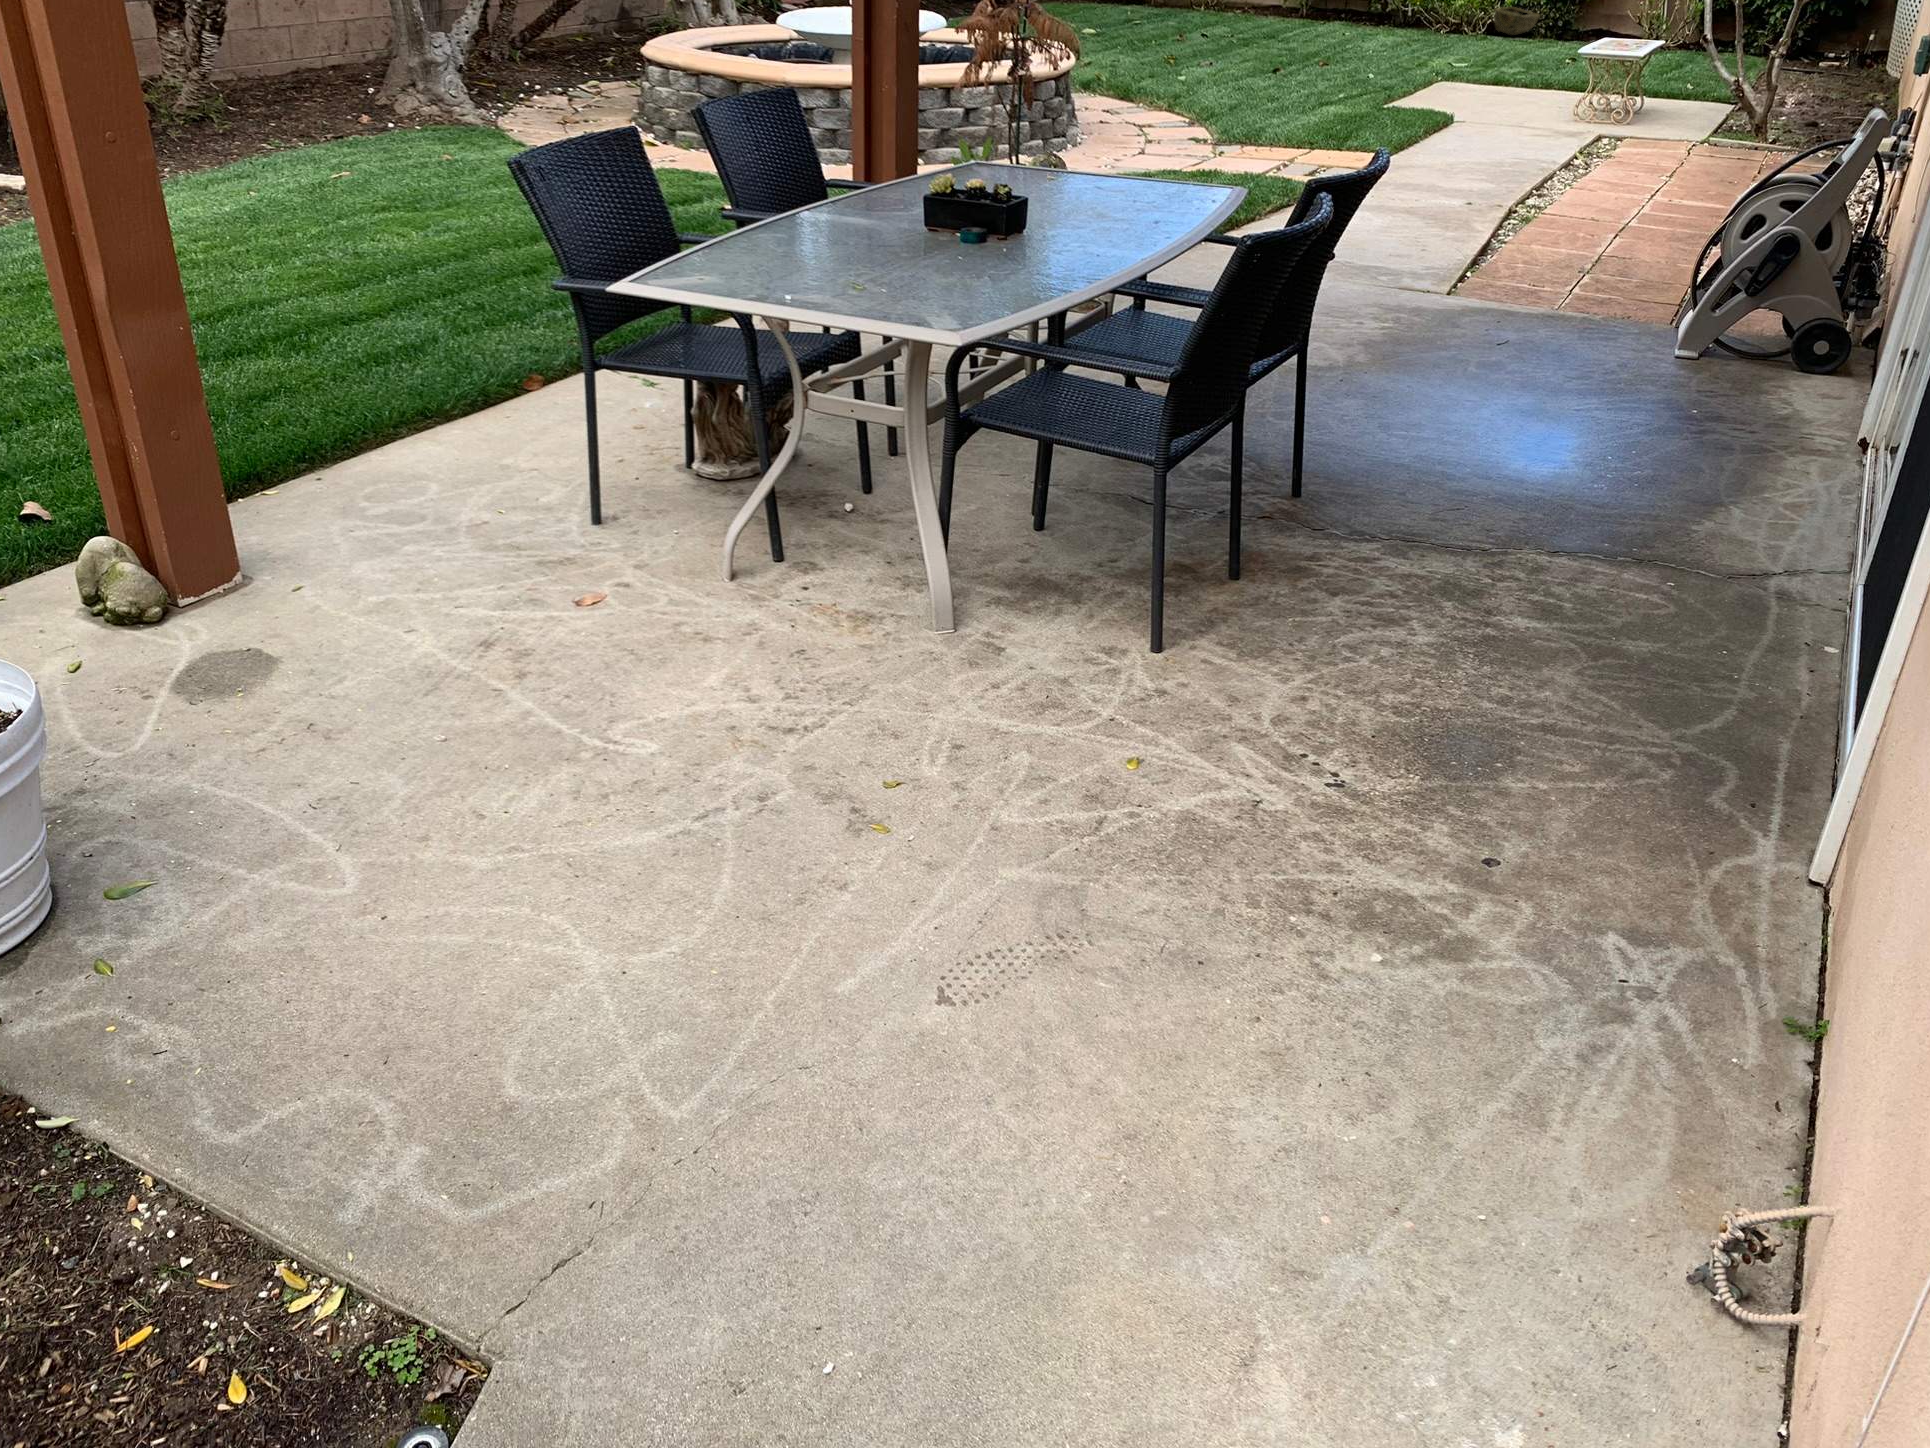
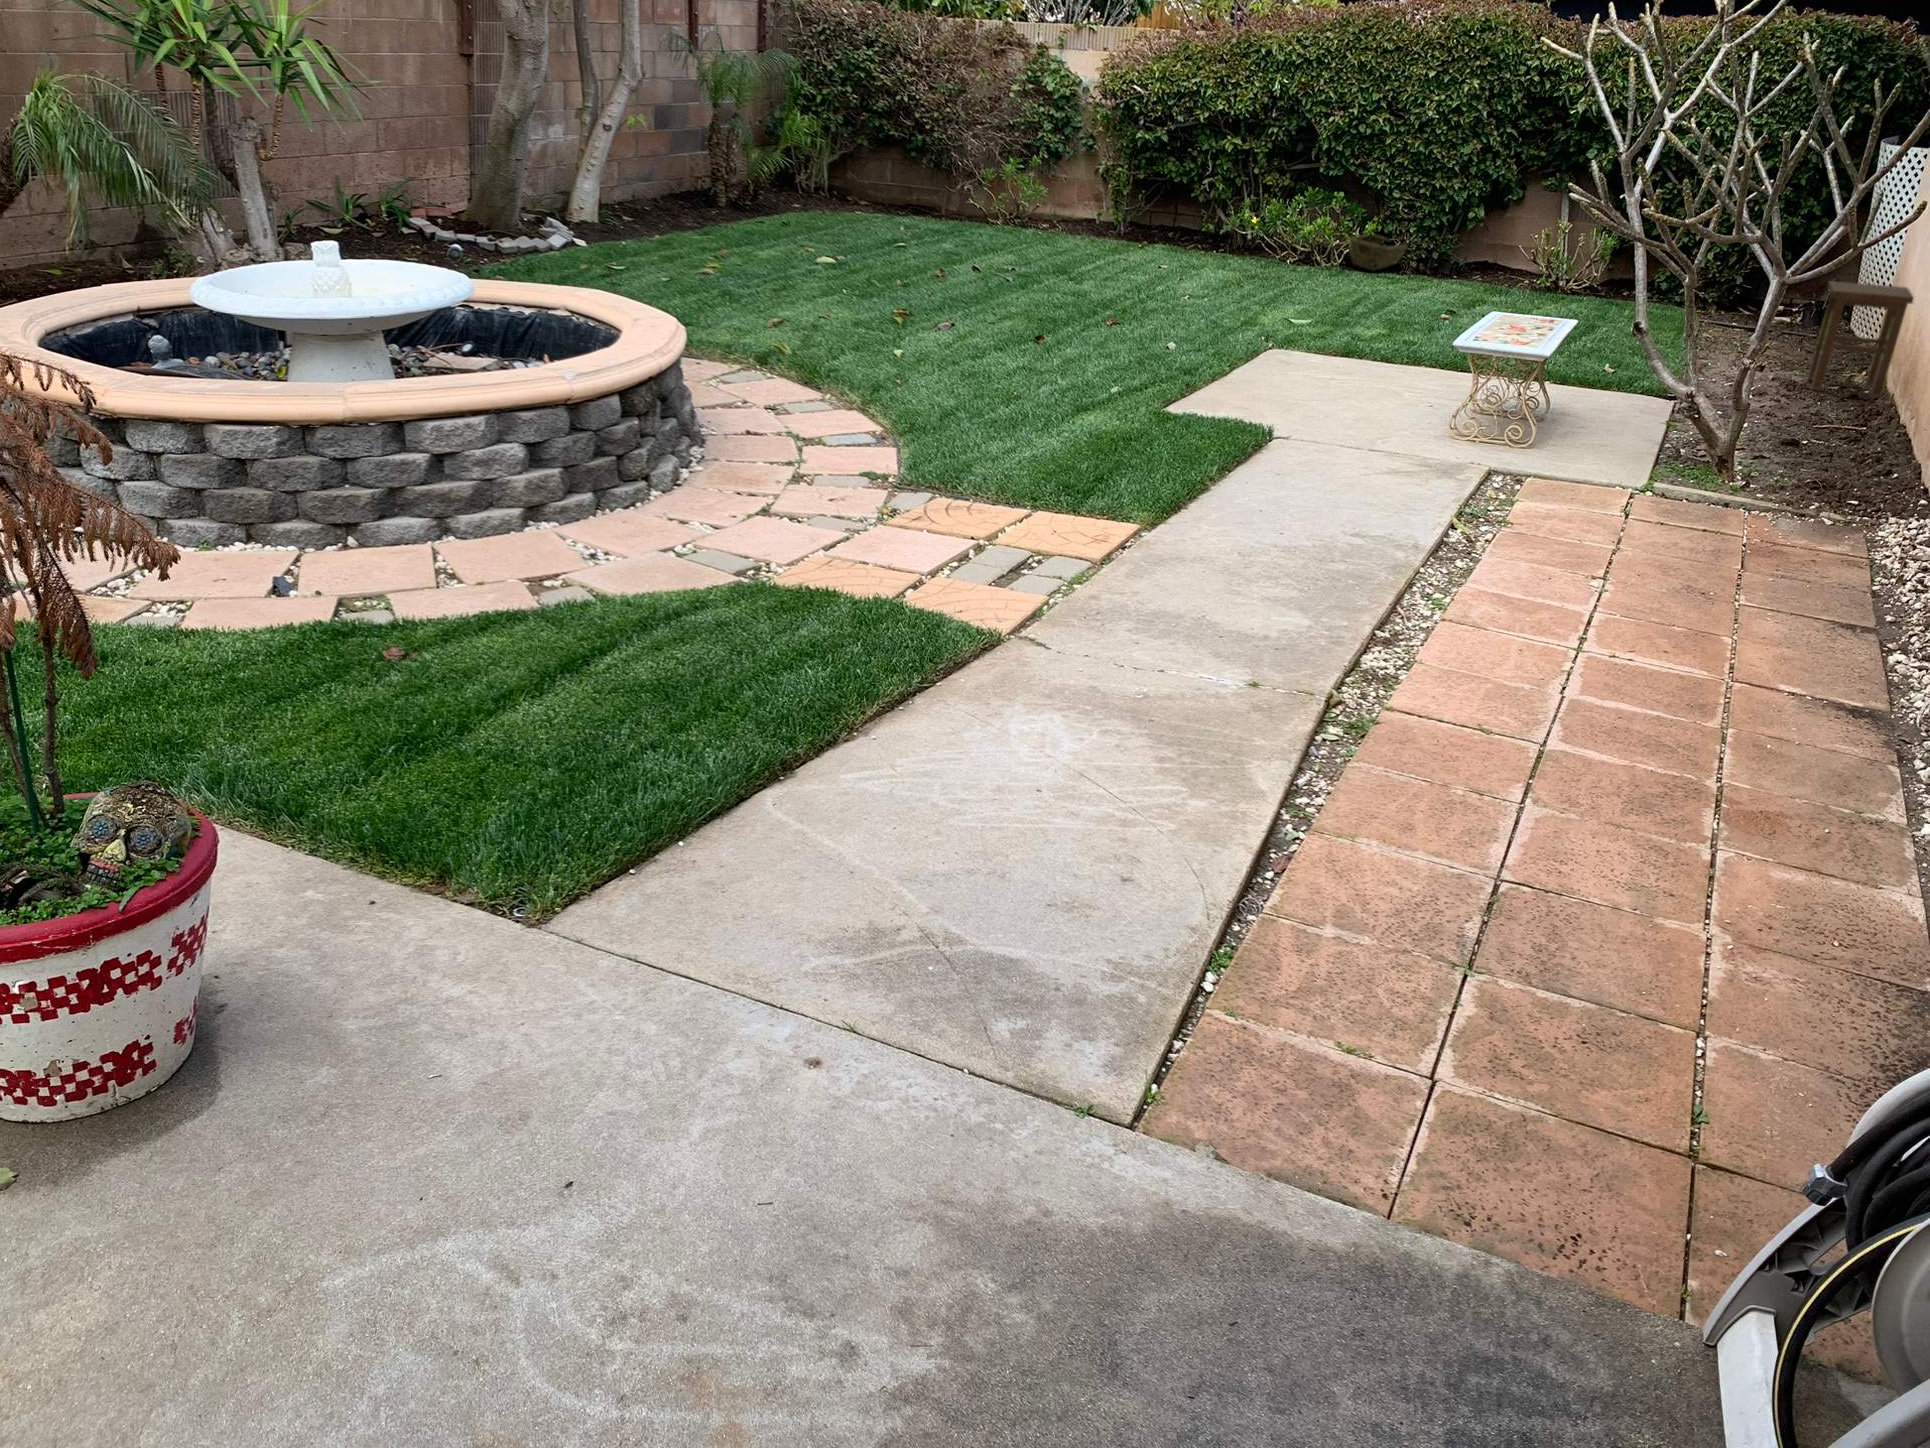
stool: none [1829,19,1899,100] -> present [1808,281,1914,397]

